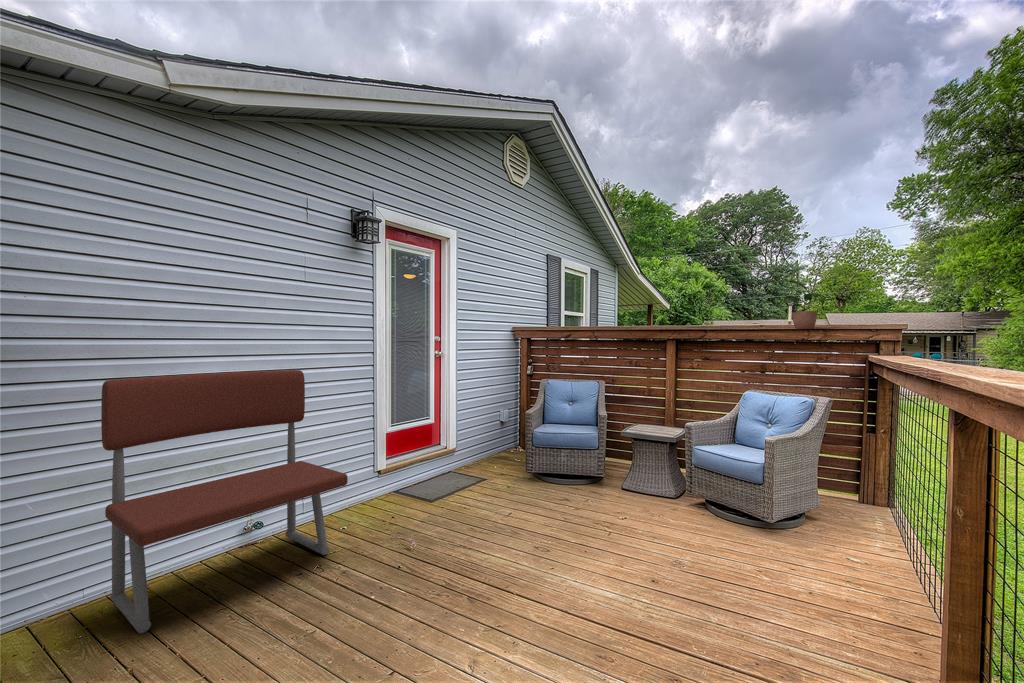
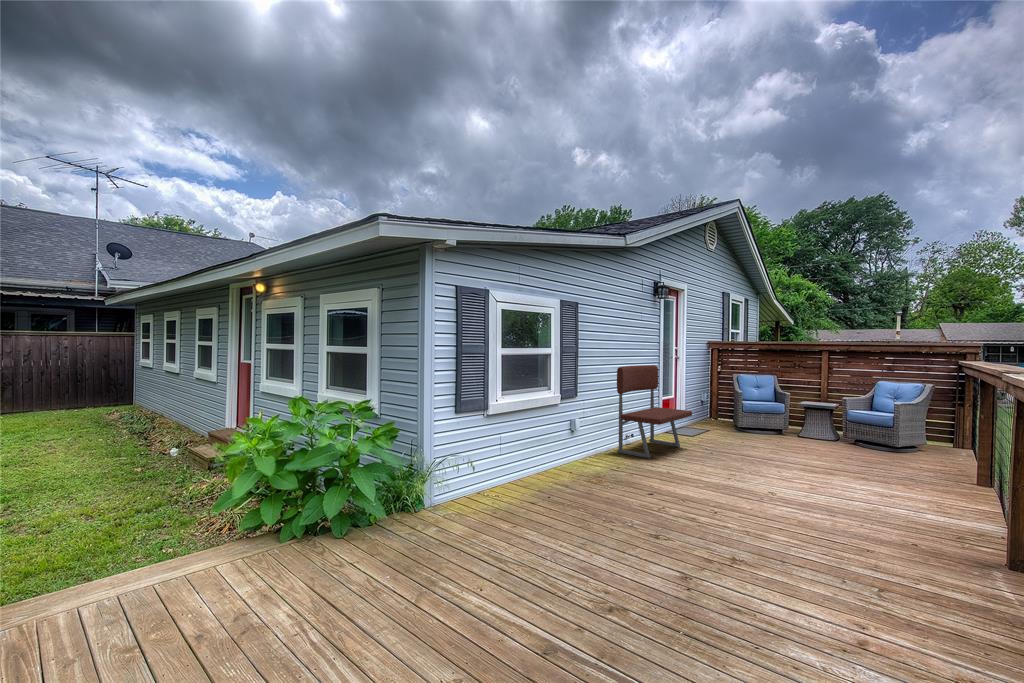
potted plant: present [785,281,829,329] -> none [906,320,934,347]

